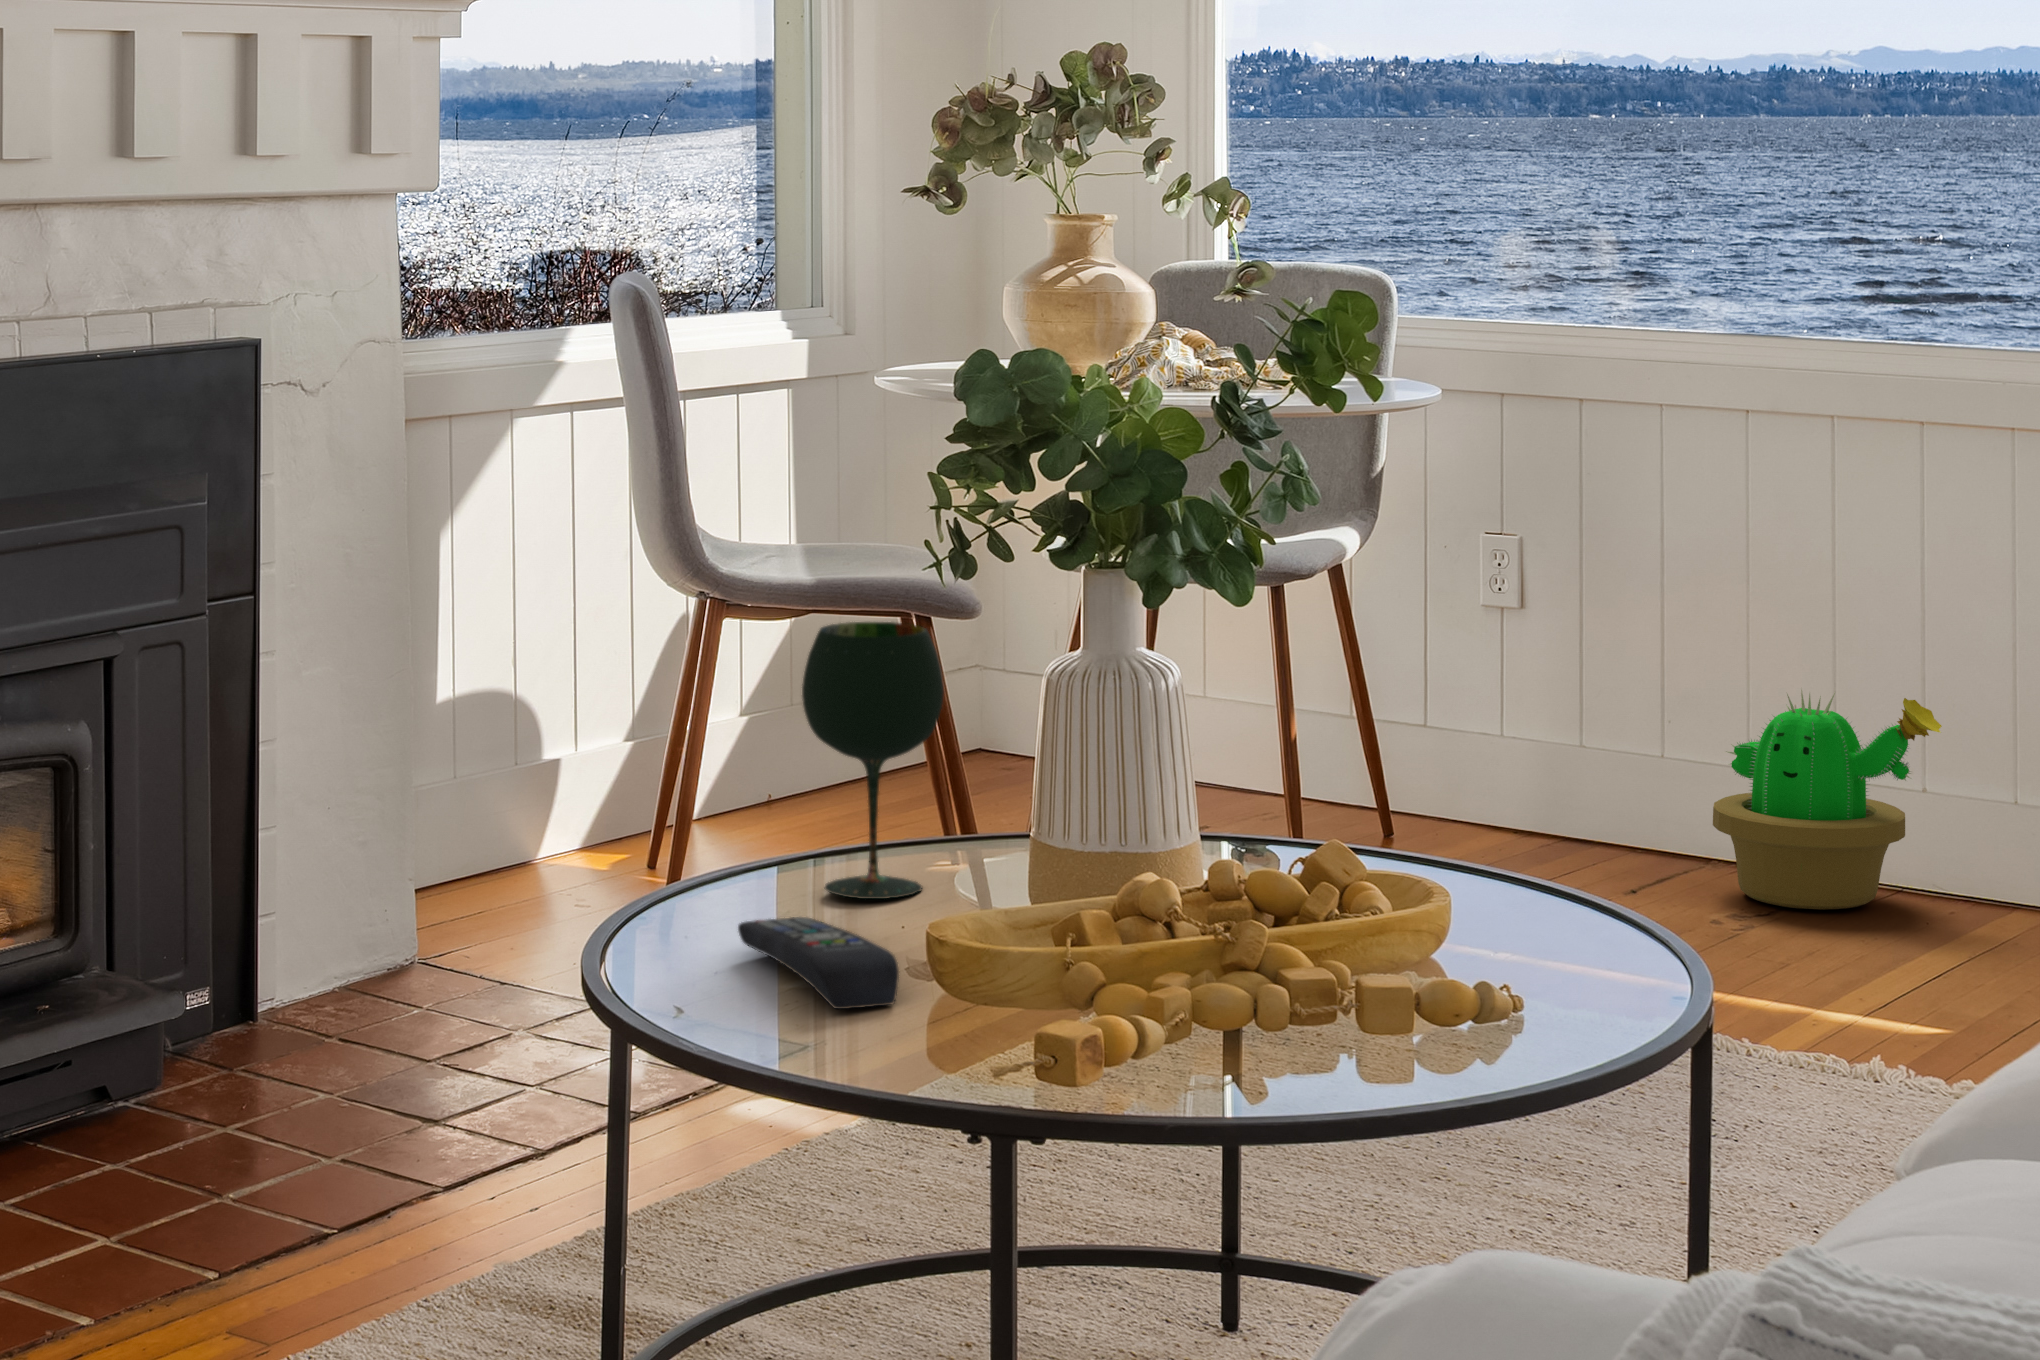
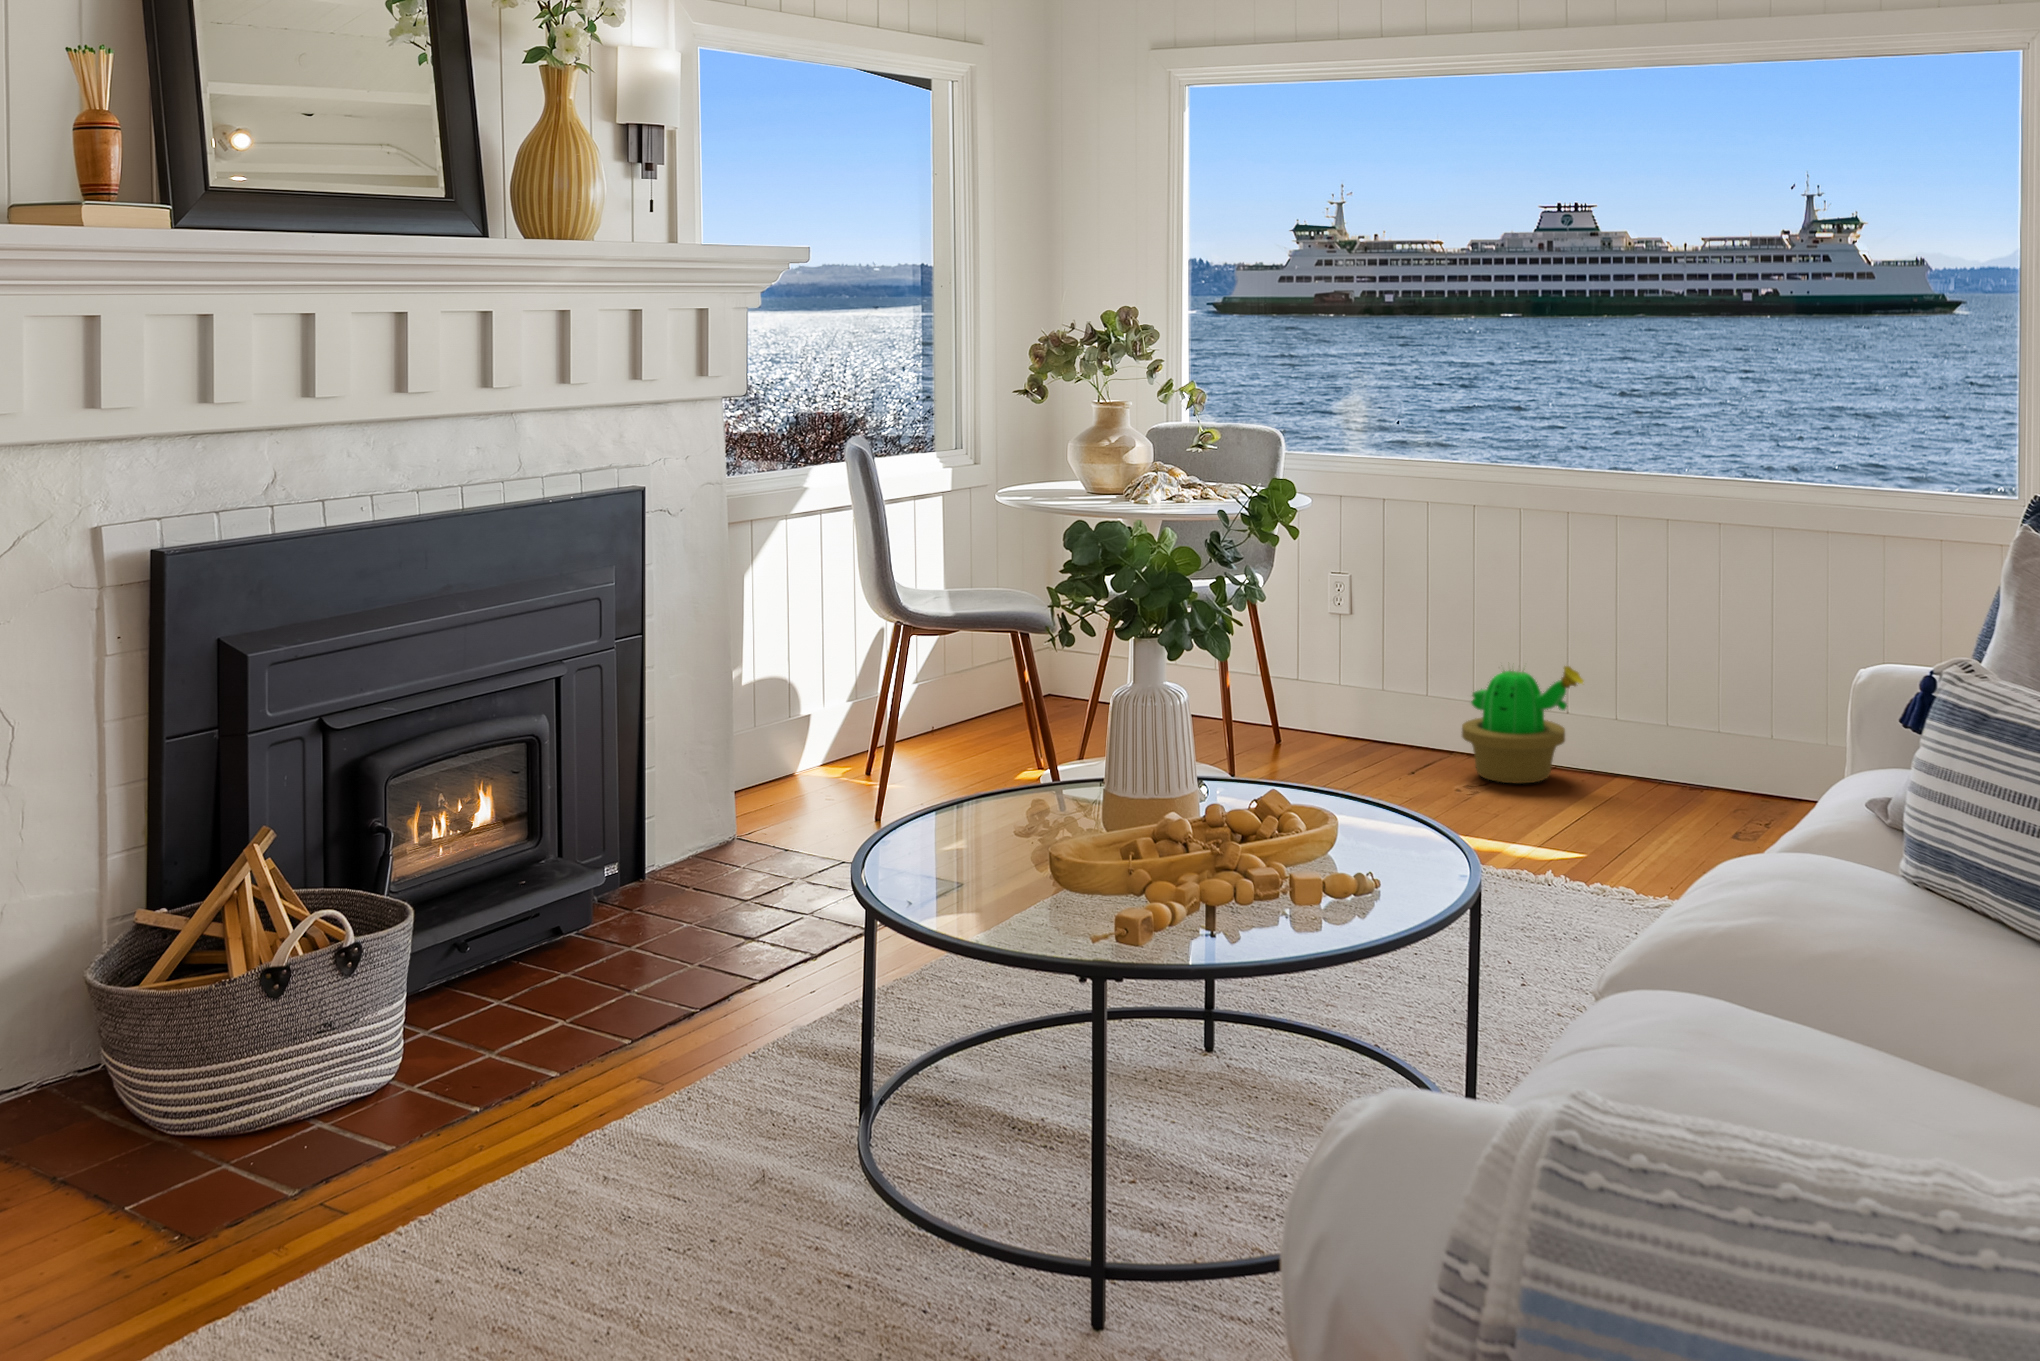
wine glass: present [802,622,944,899] -> none [976,667,1055,826]
remote control: present [738,917,899,1009] -> none [943,840,1037,899]

